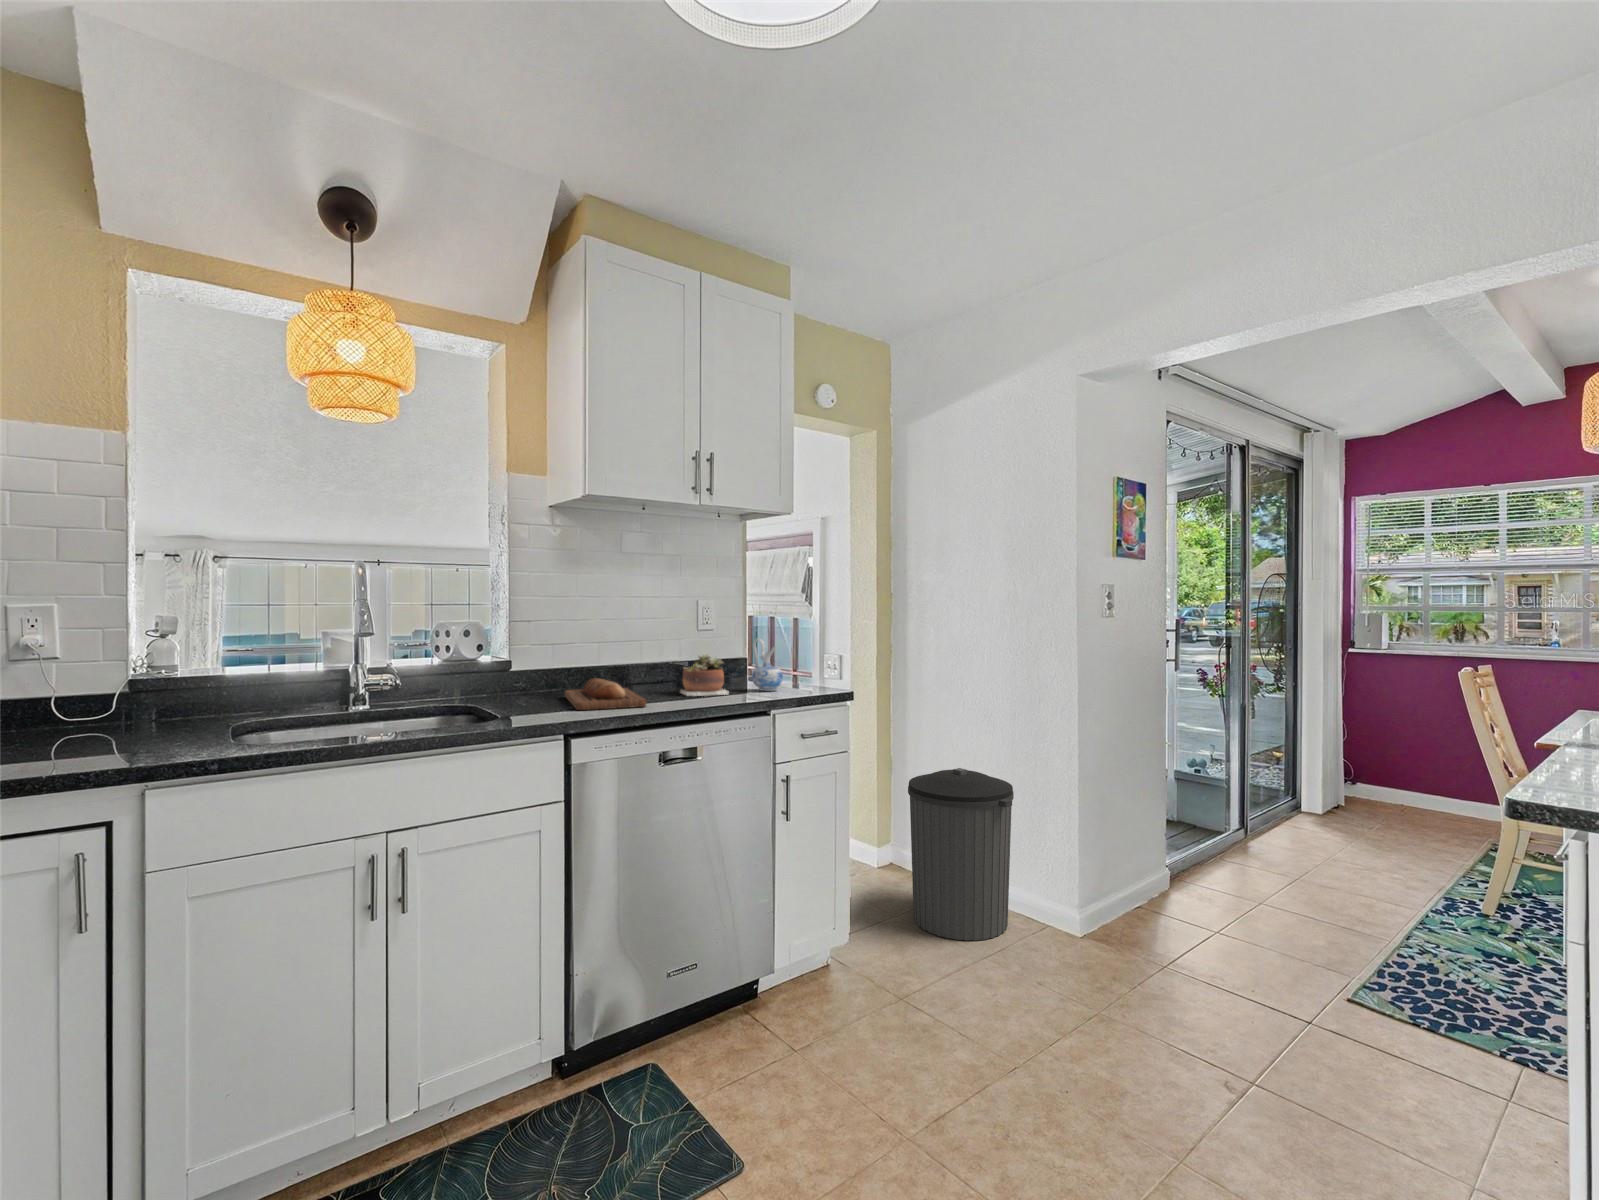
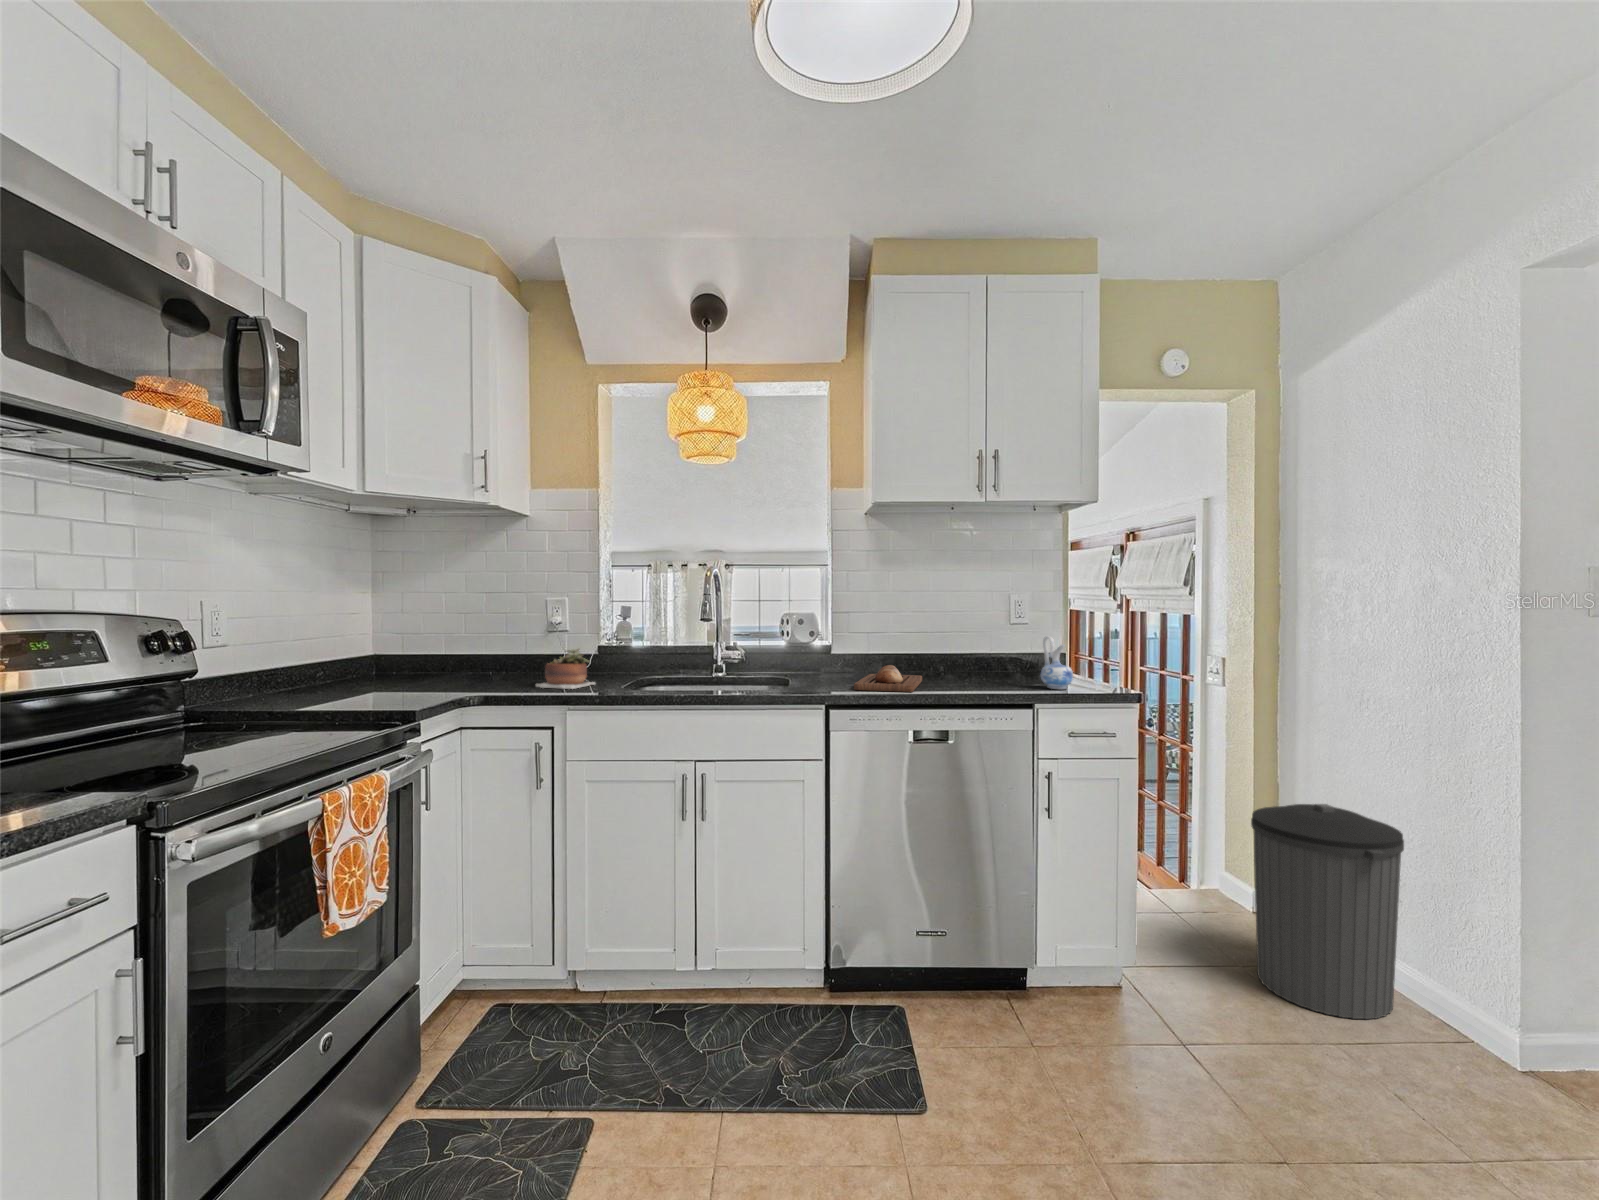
succulent plant: present [681,654,729,696] -> present [536,649,595,689]

